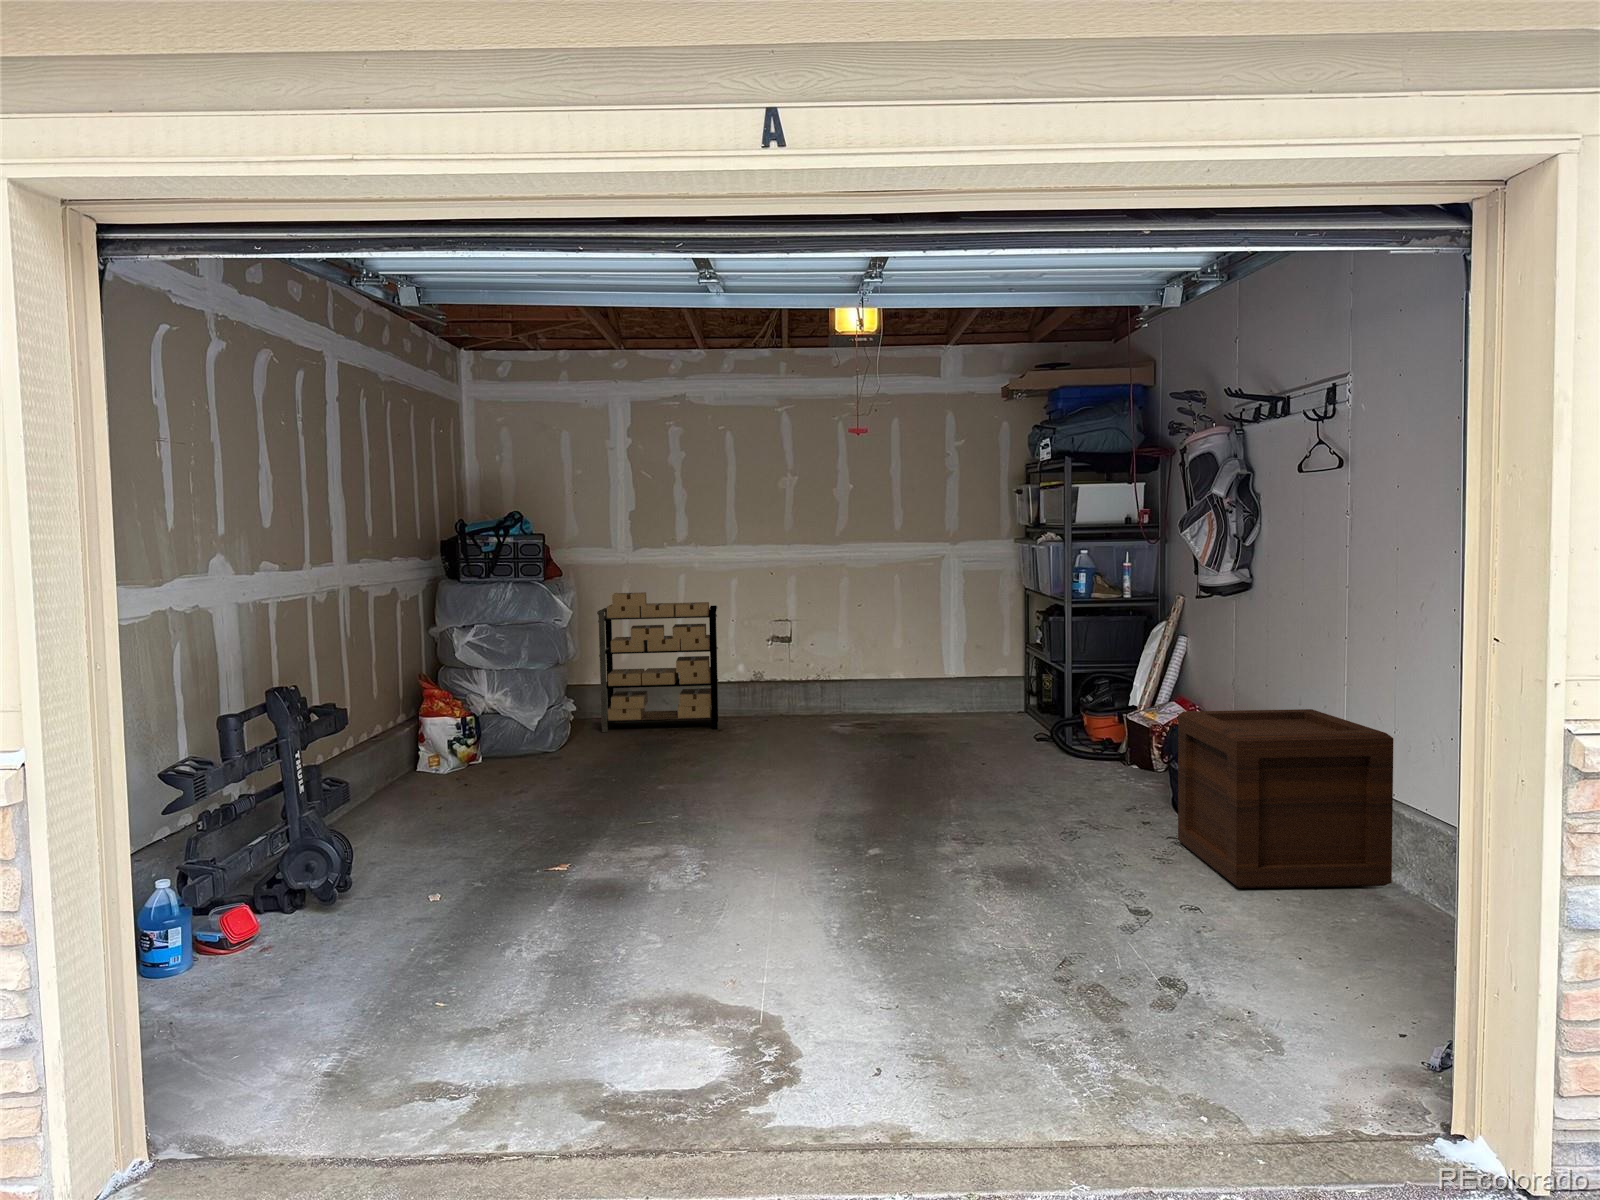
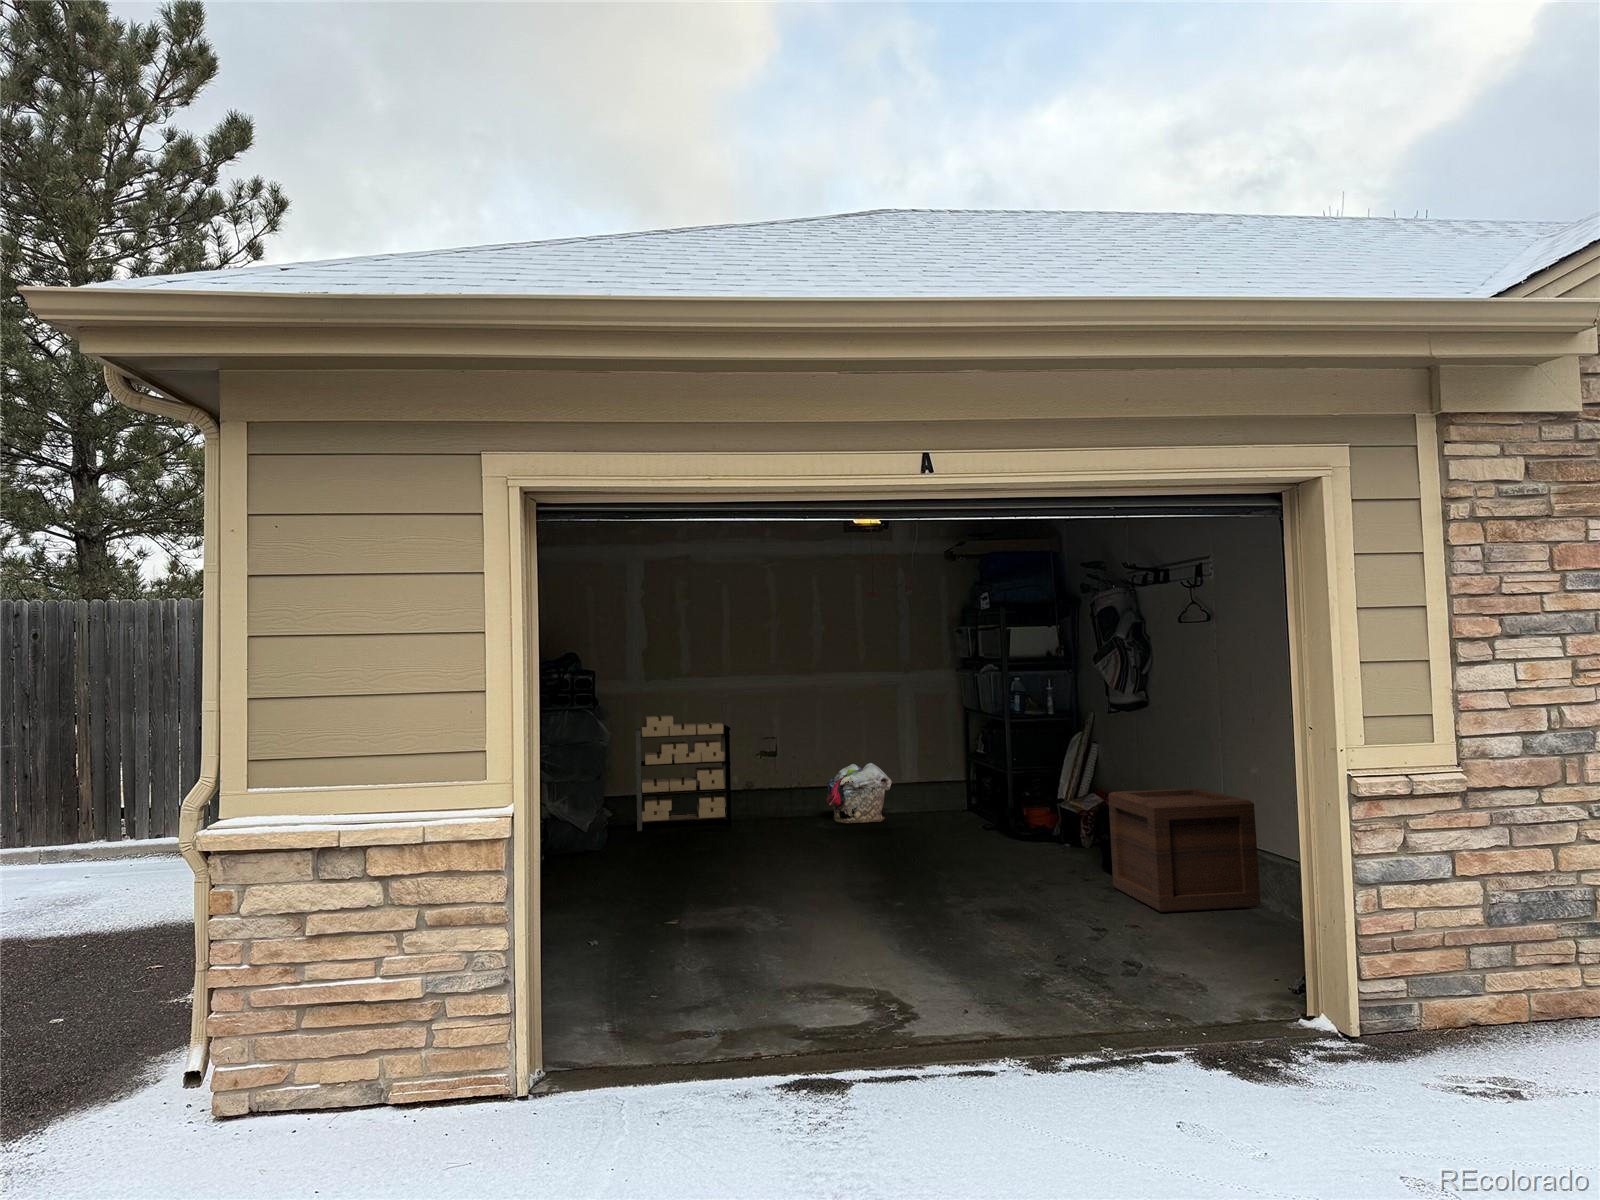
laundry basket: none [836,656,922,730] -> present [827,763,892,823]

